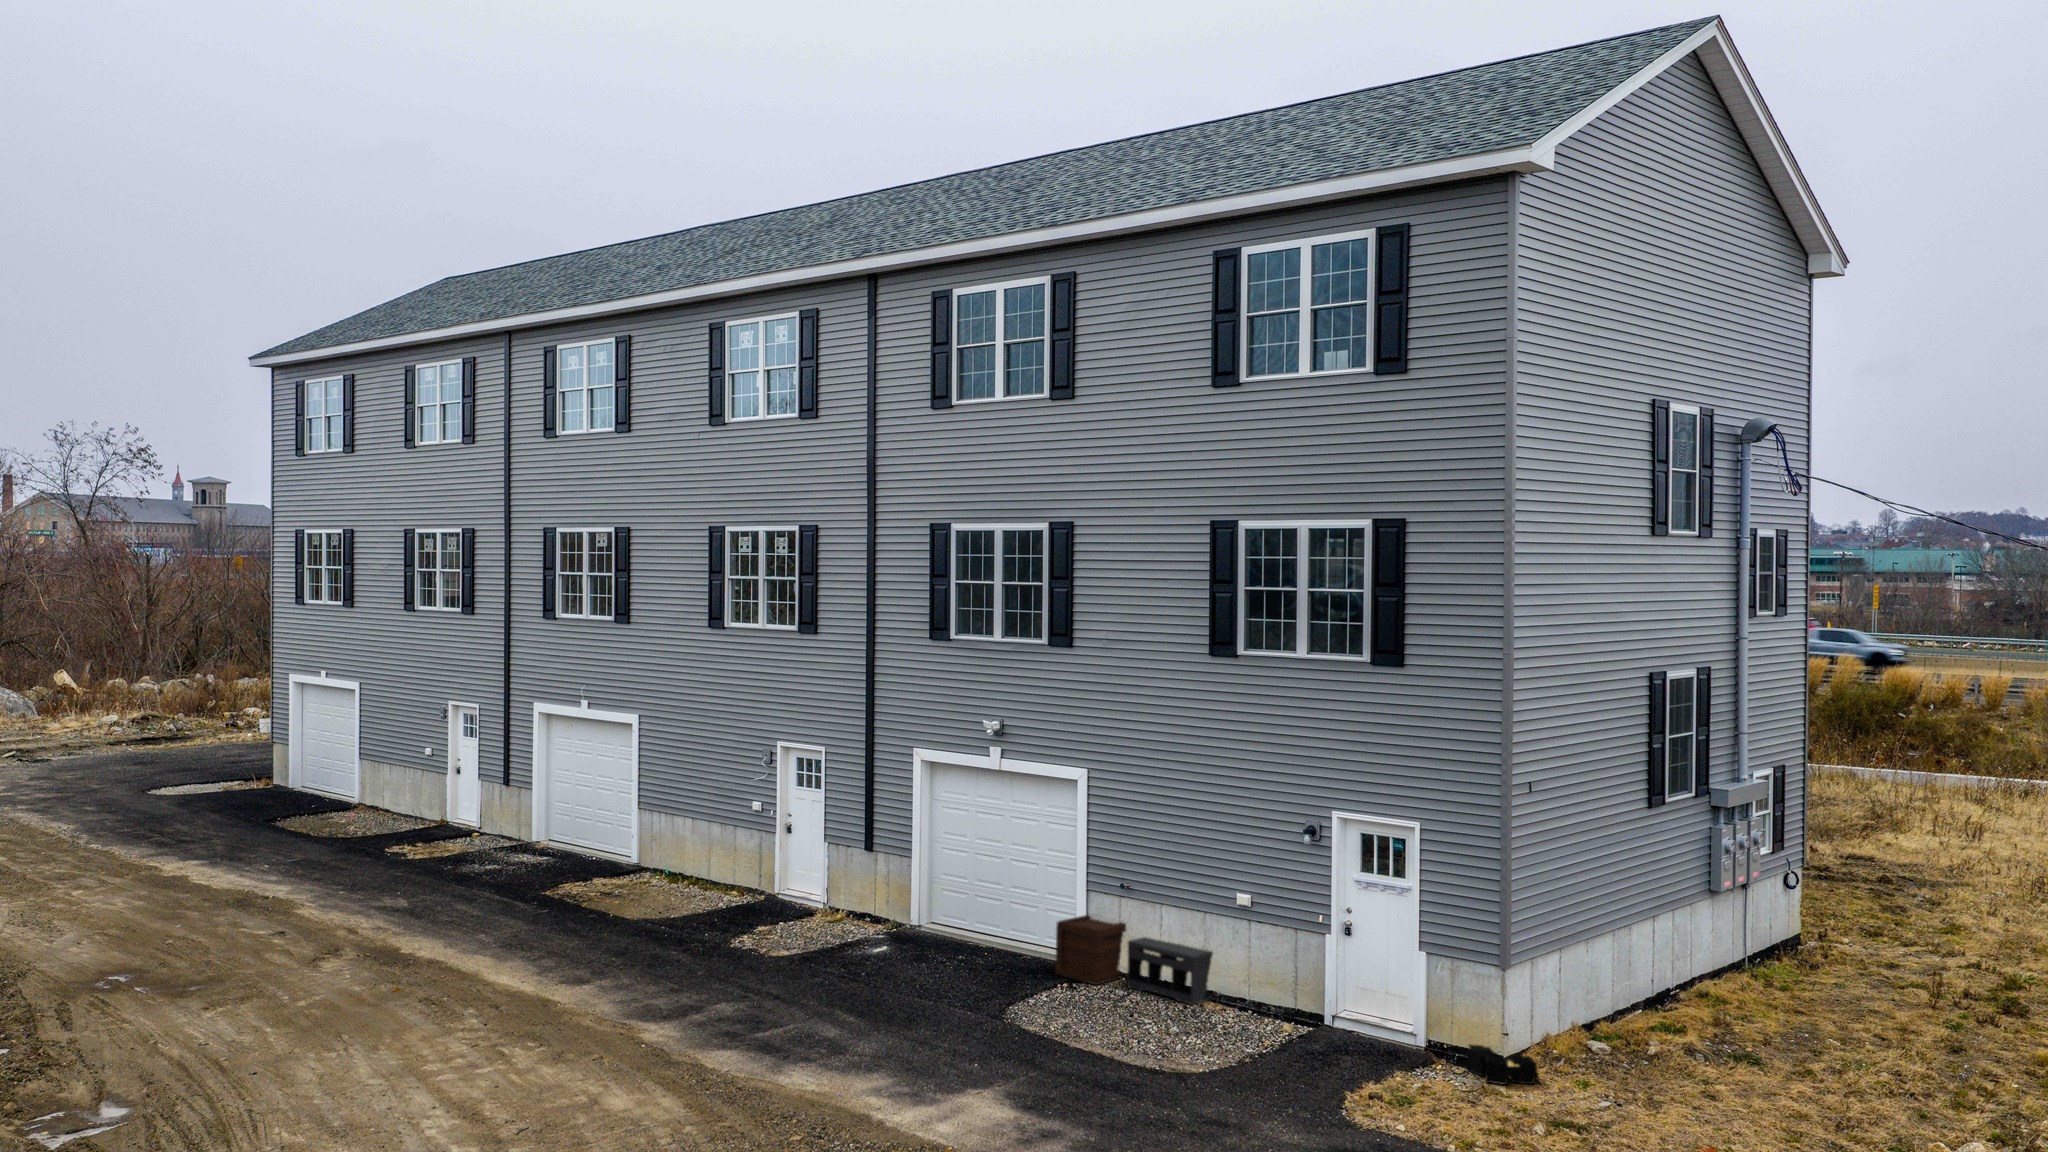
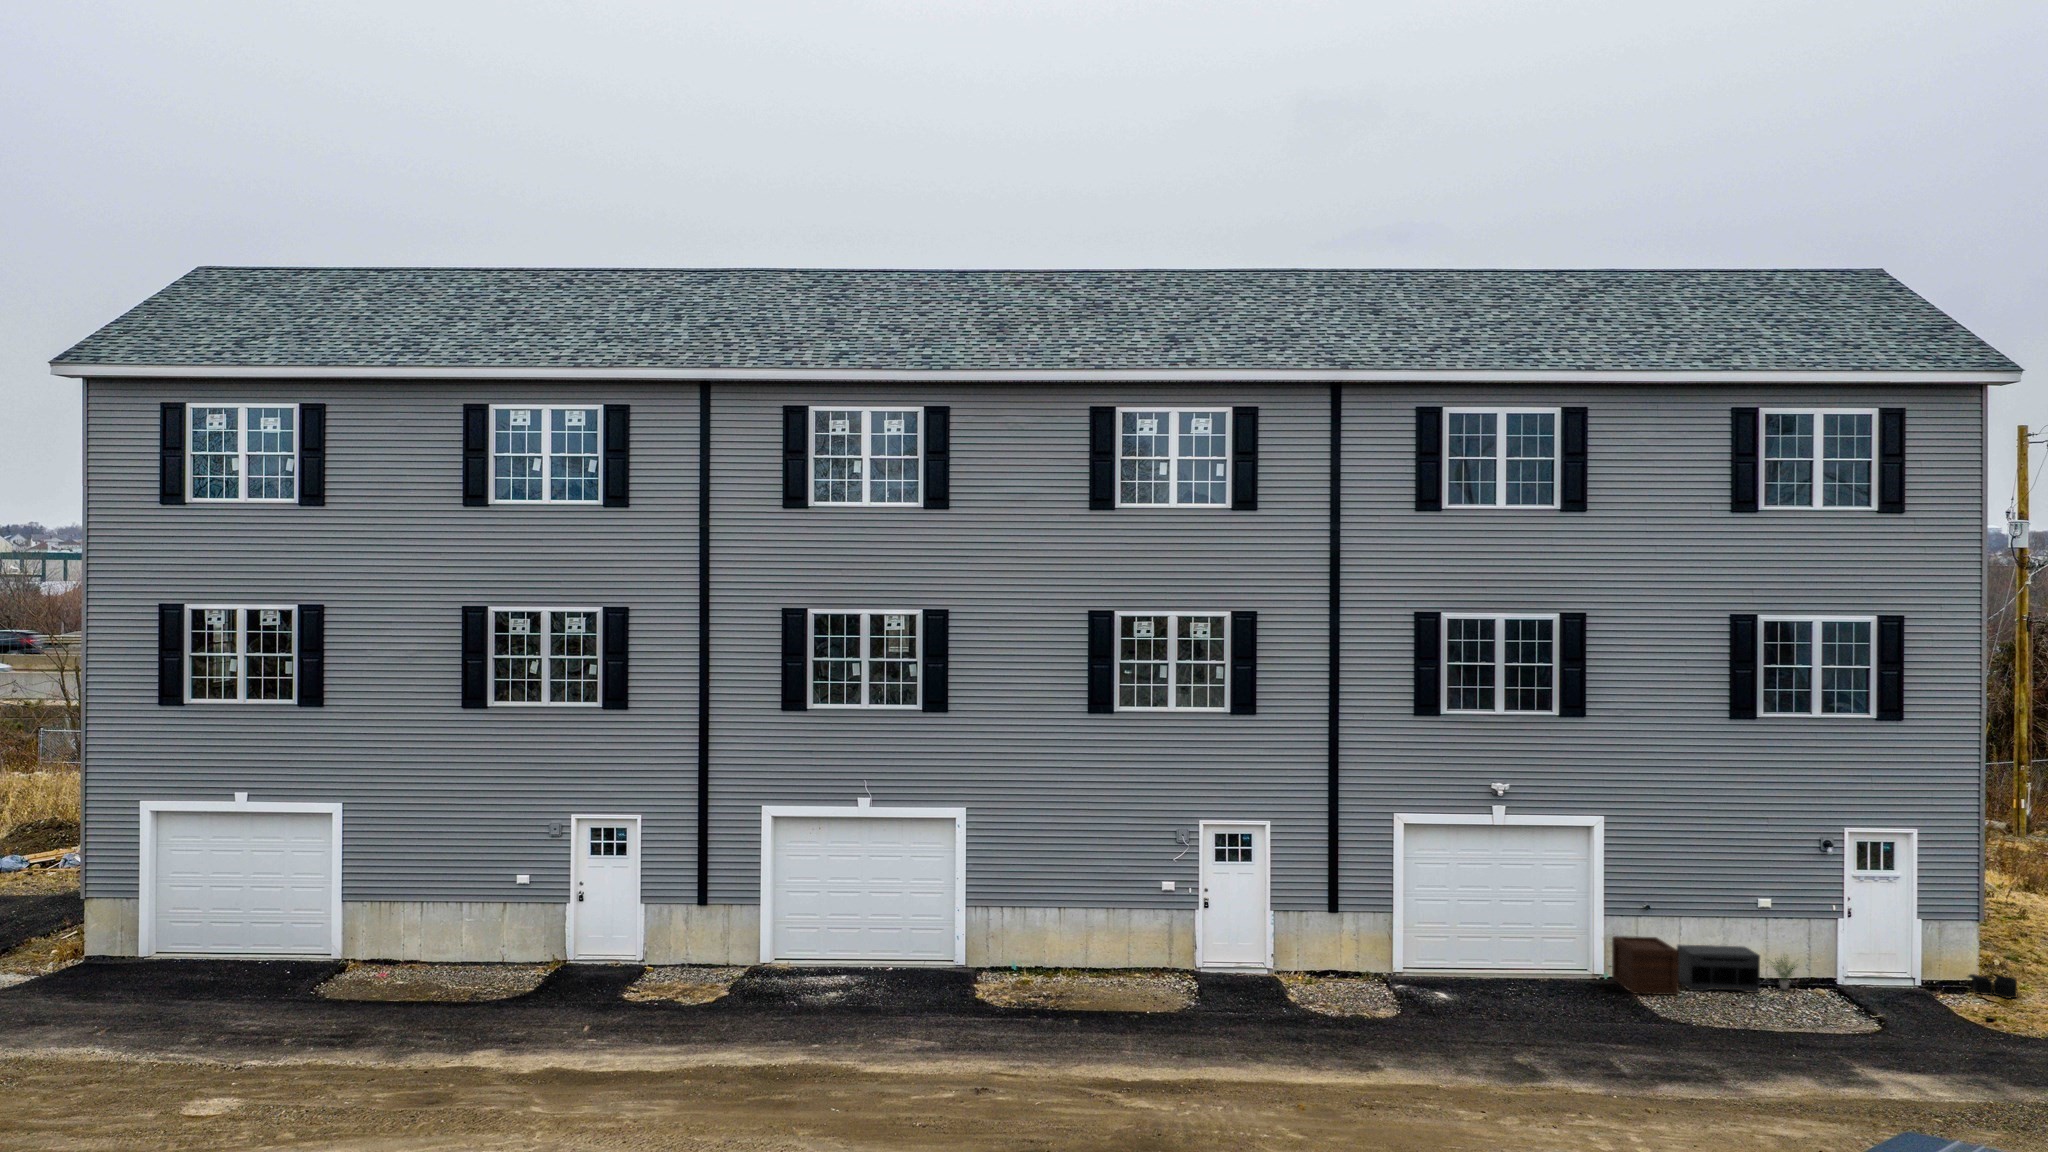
potted plant: none [1218,965,1259,1011] -> present [1772,957,1797,990]

